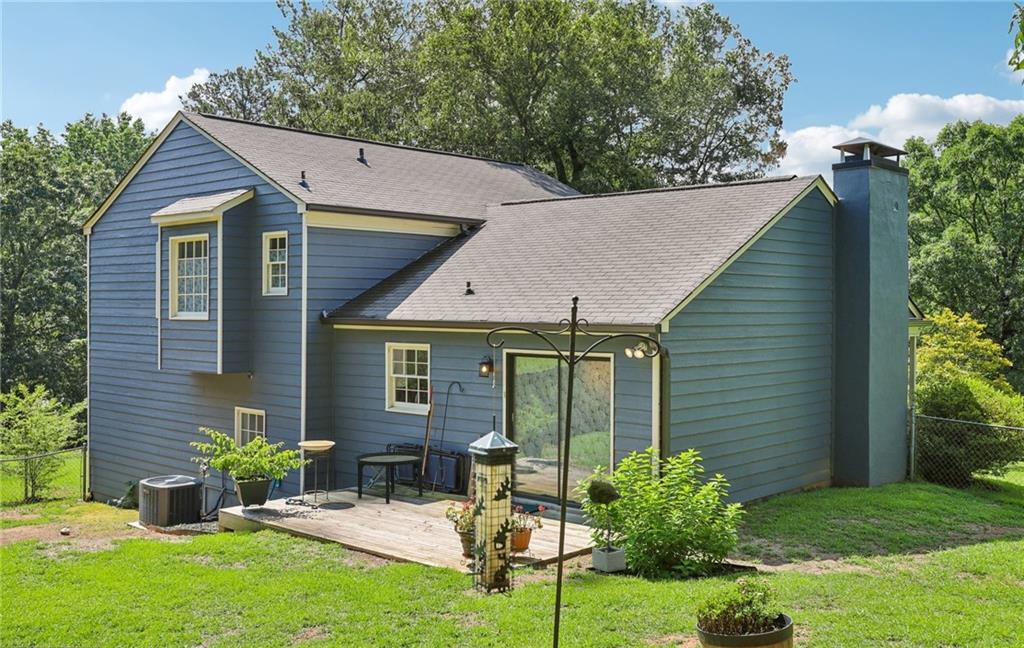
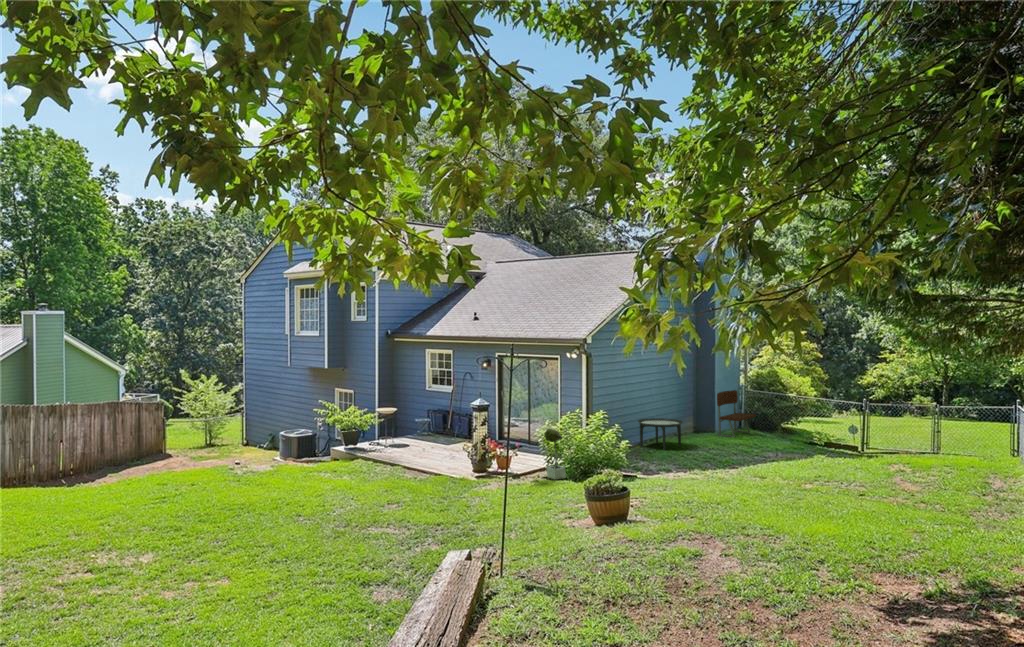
bench: none [875,416,940,497] -> present [717,390,756,437]
round table: present [354,452,425,504] -> present [638,418,683,451]

